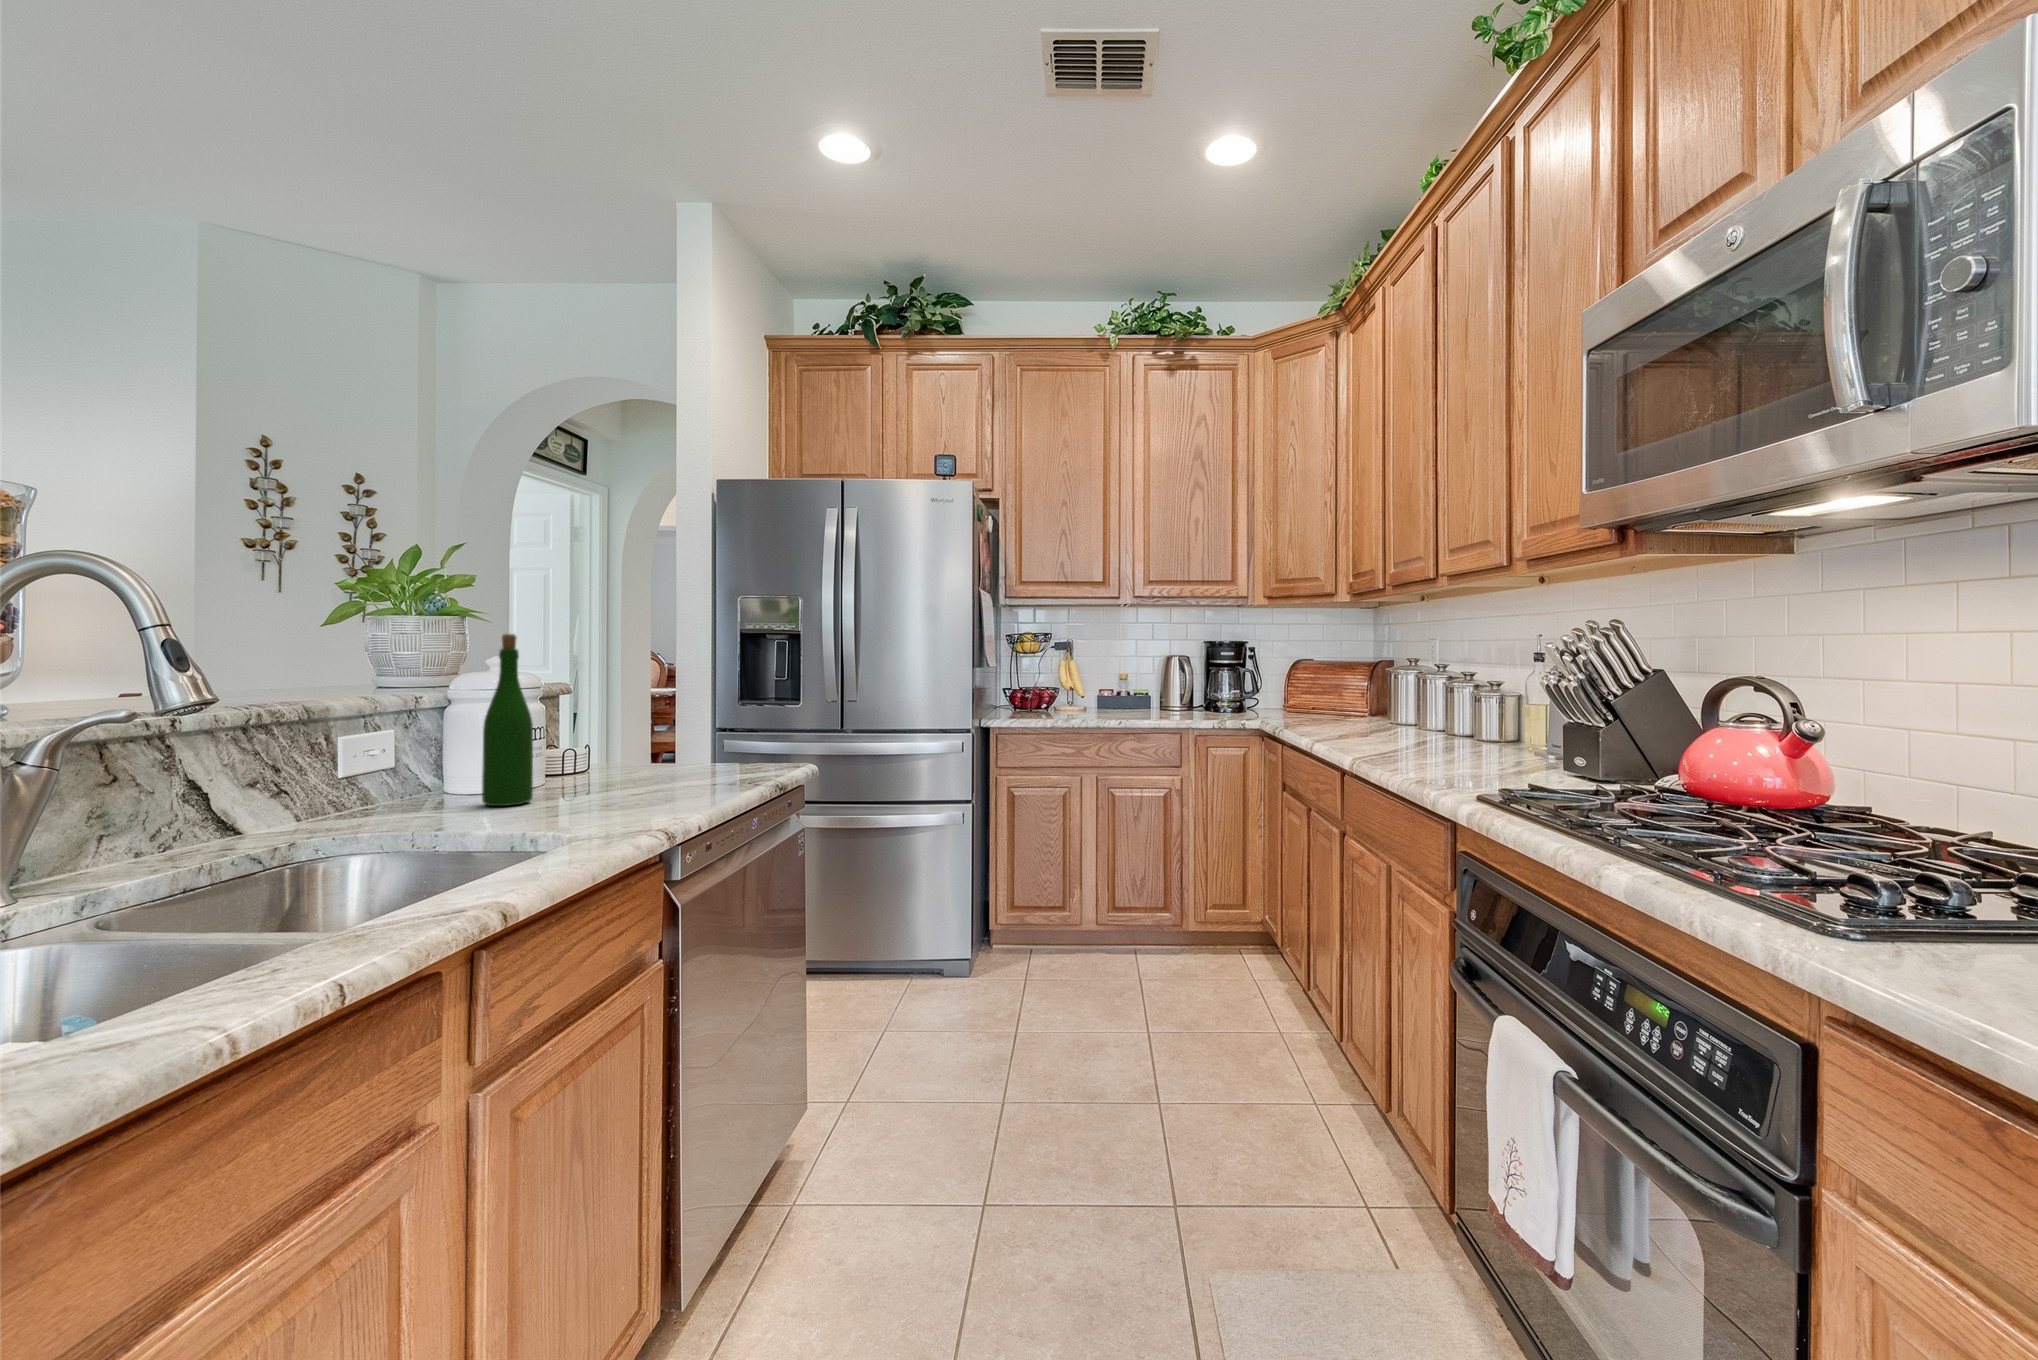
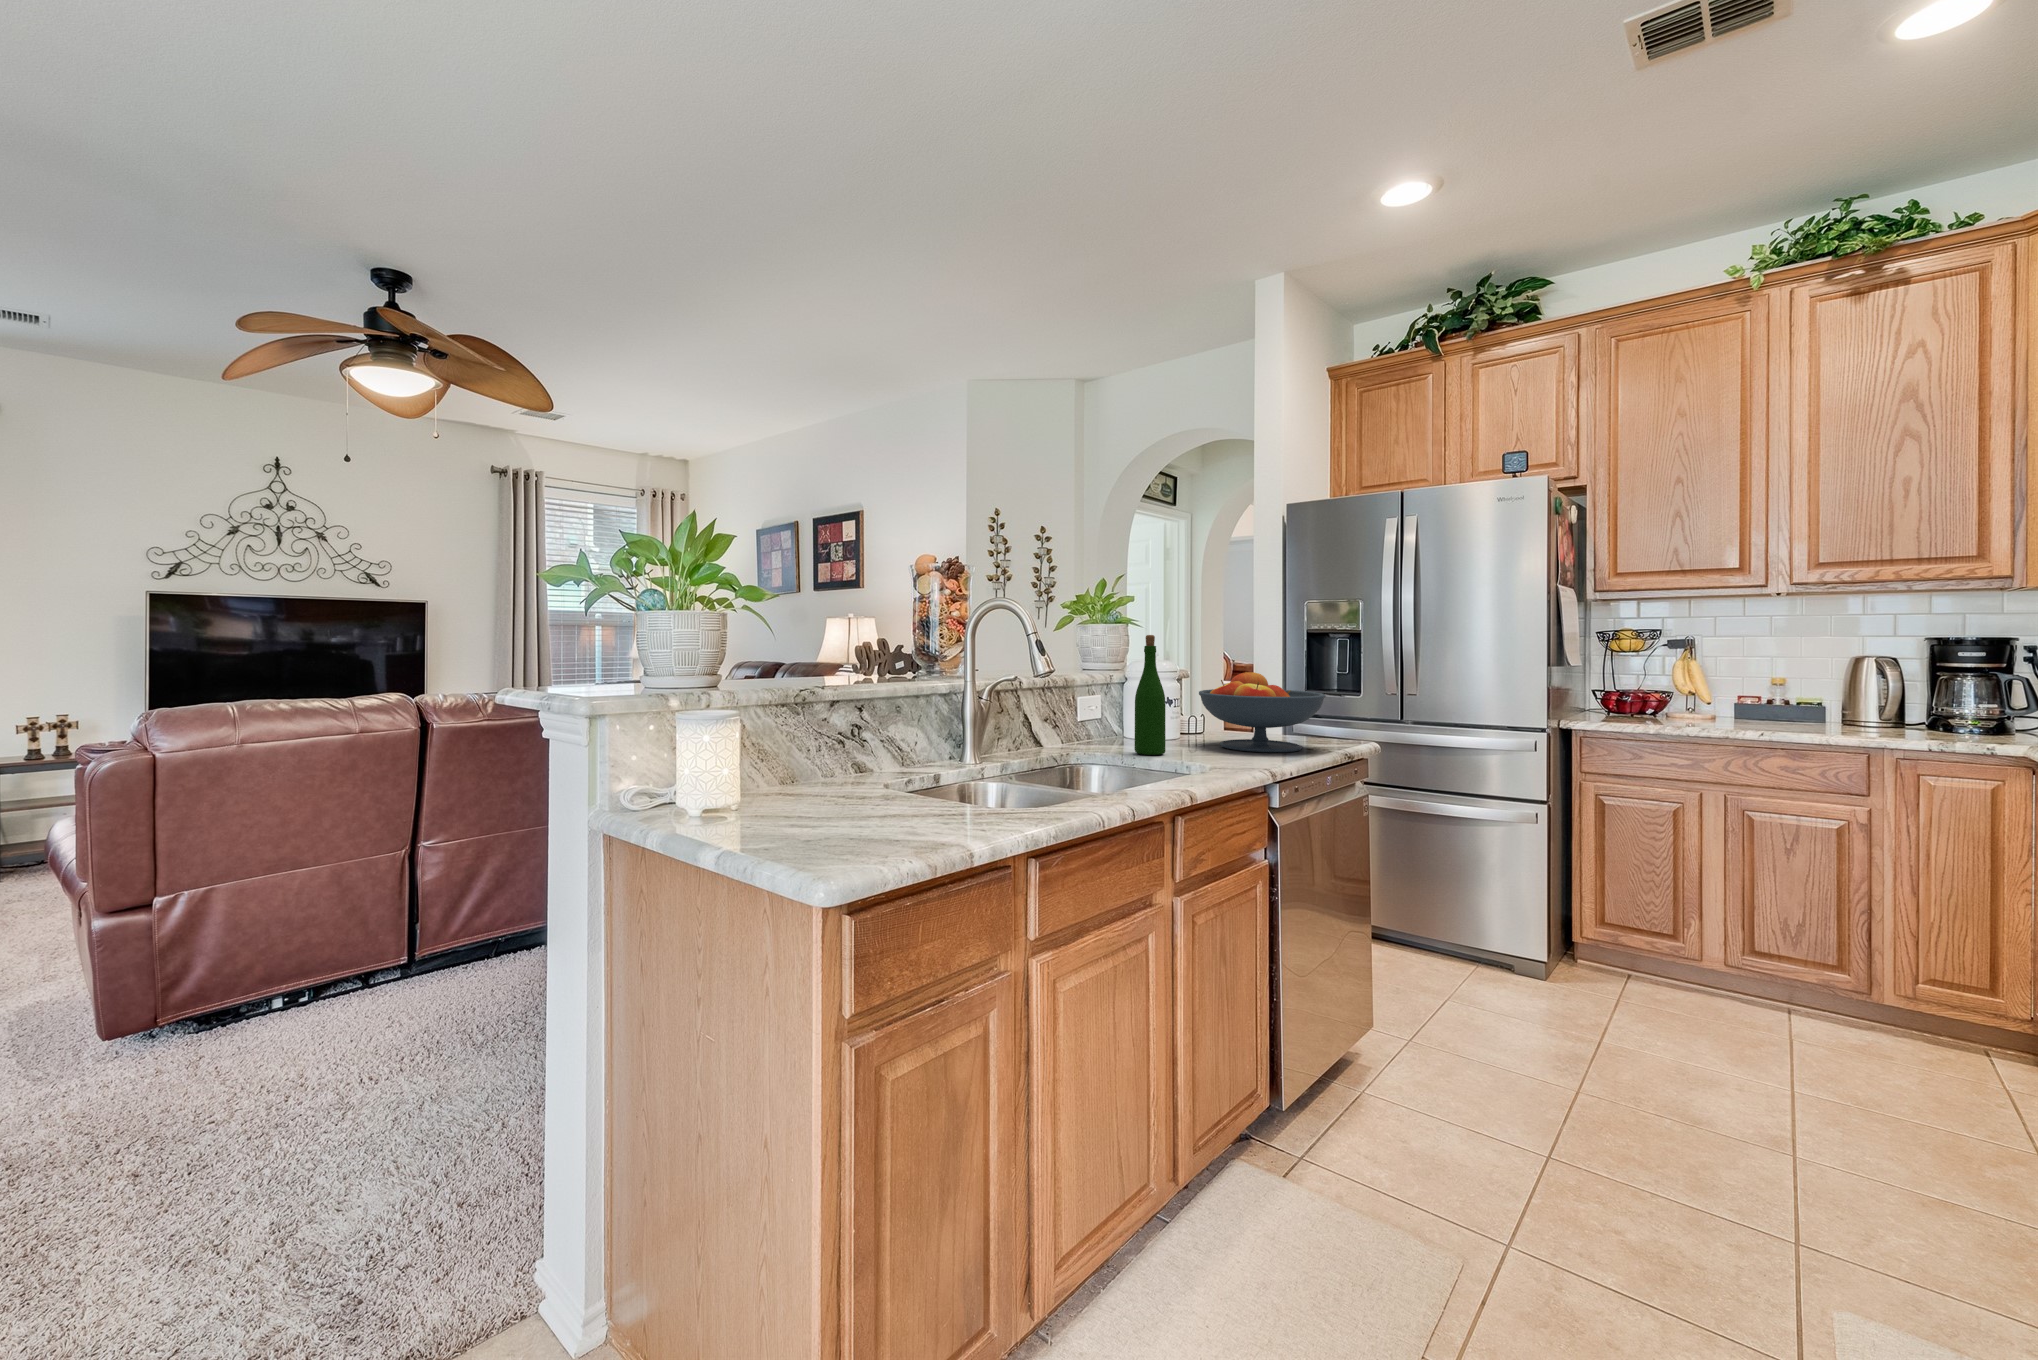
fruit bowl: none [588,682,754,785] -> present [1199,672,1326,752]

